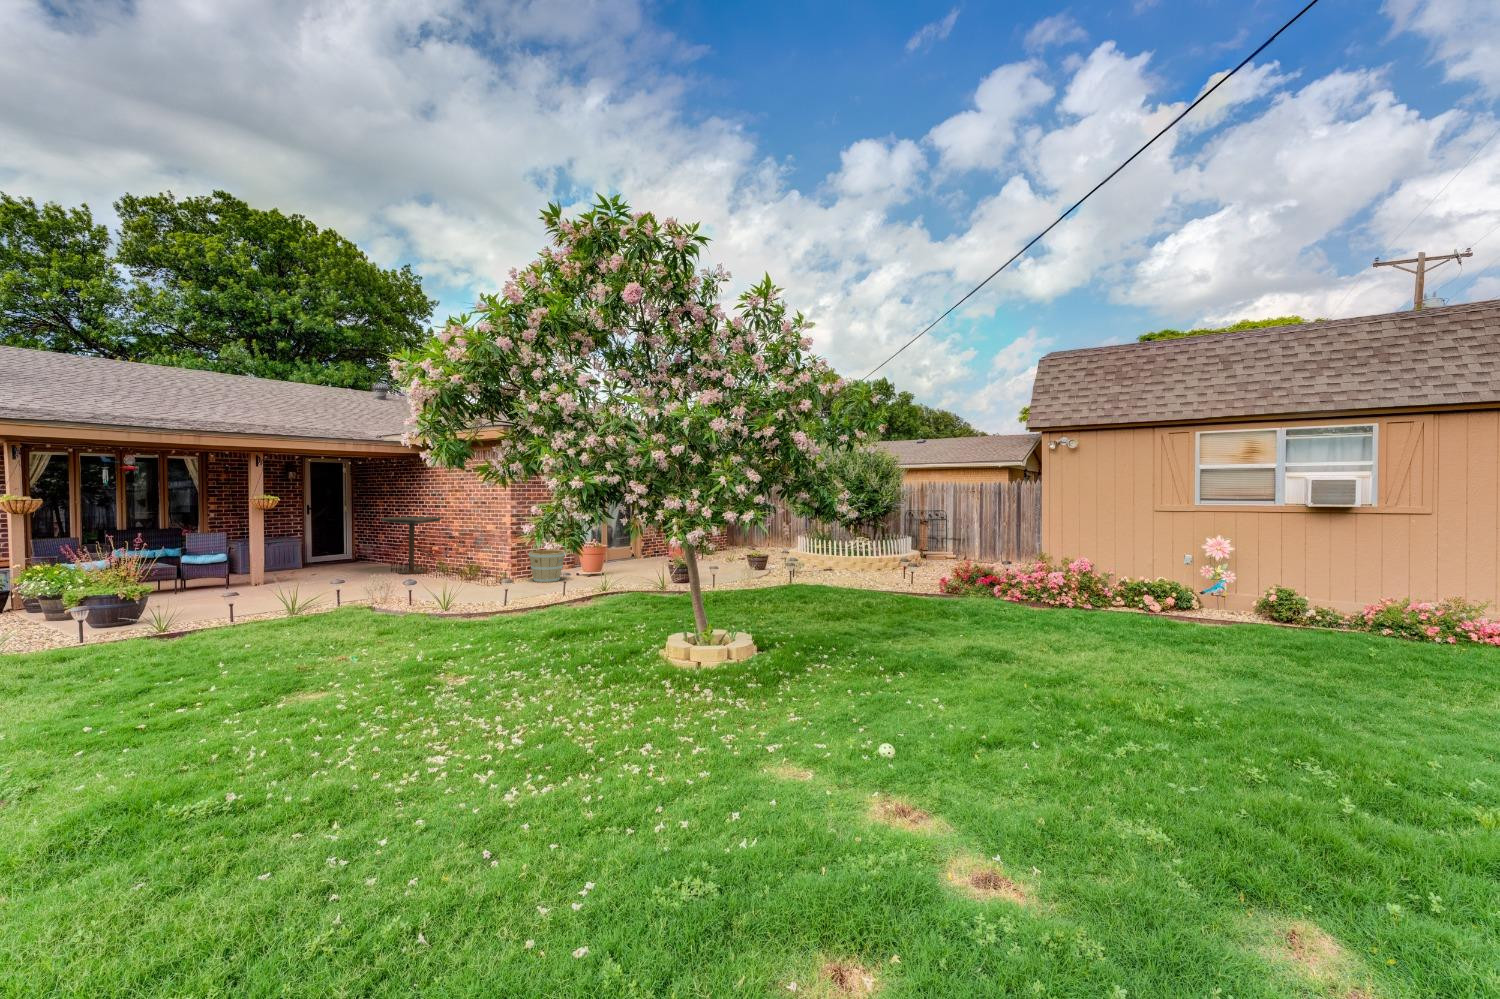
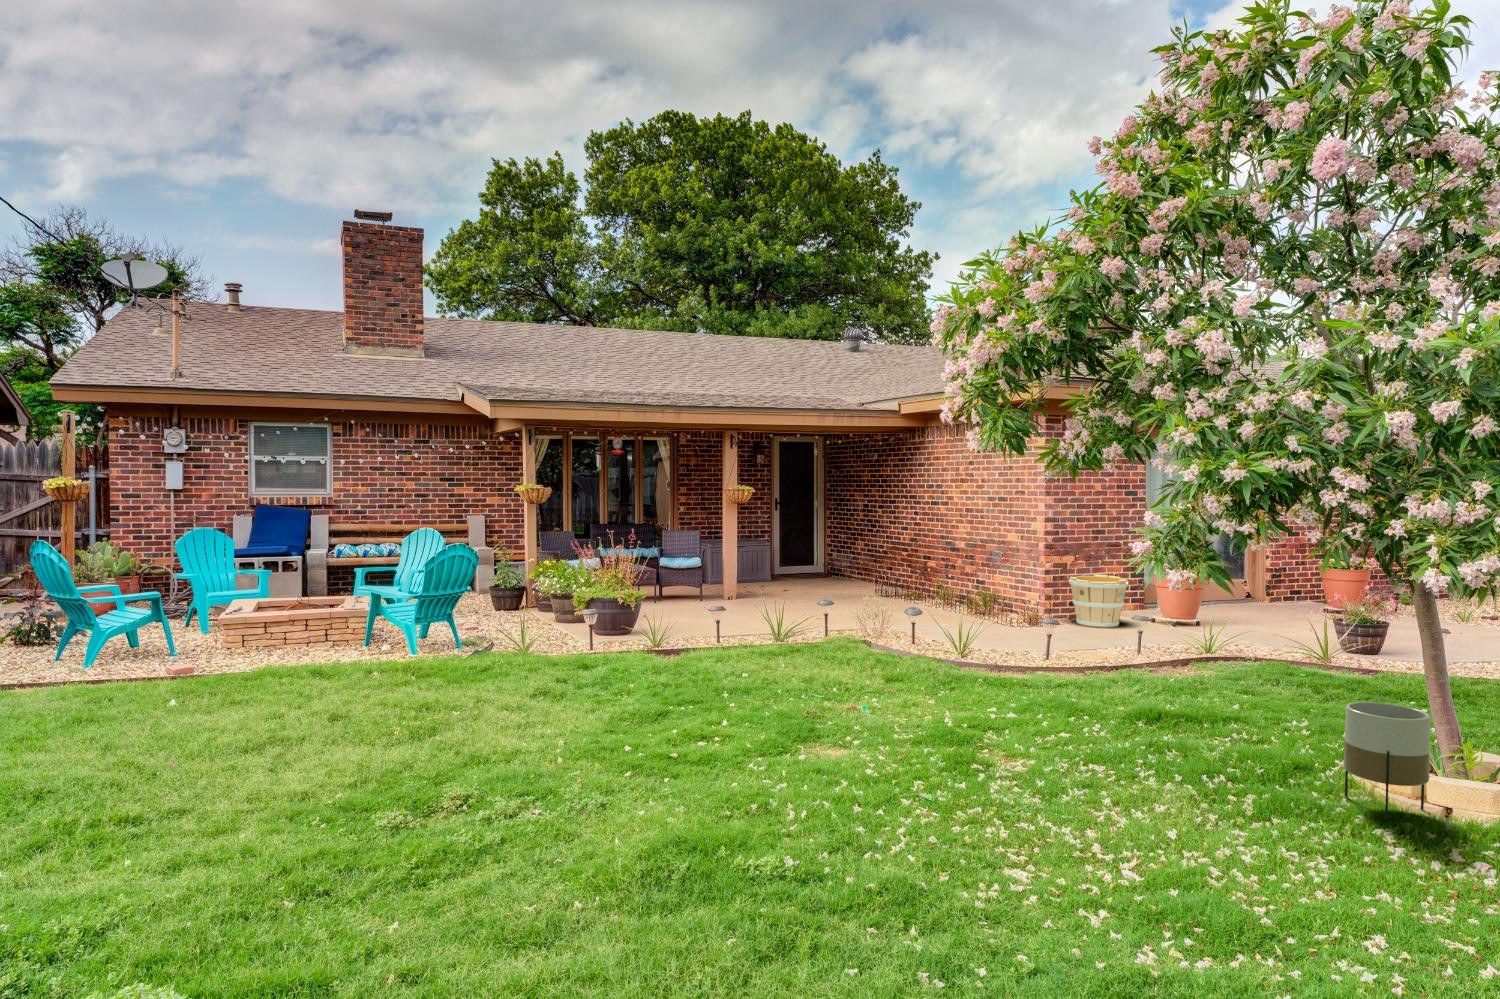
pedestal table: present [381,517,441,574] -> none [867,518,939,599]
planter: none [652,610,690,673] -> present [1344,702,1431,821]

